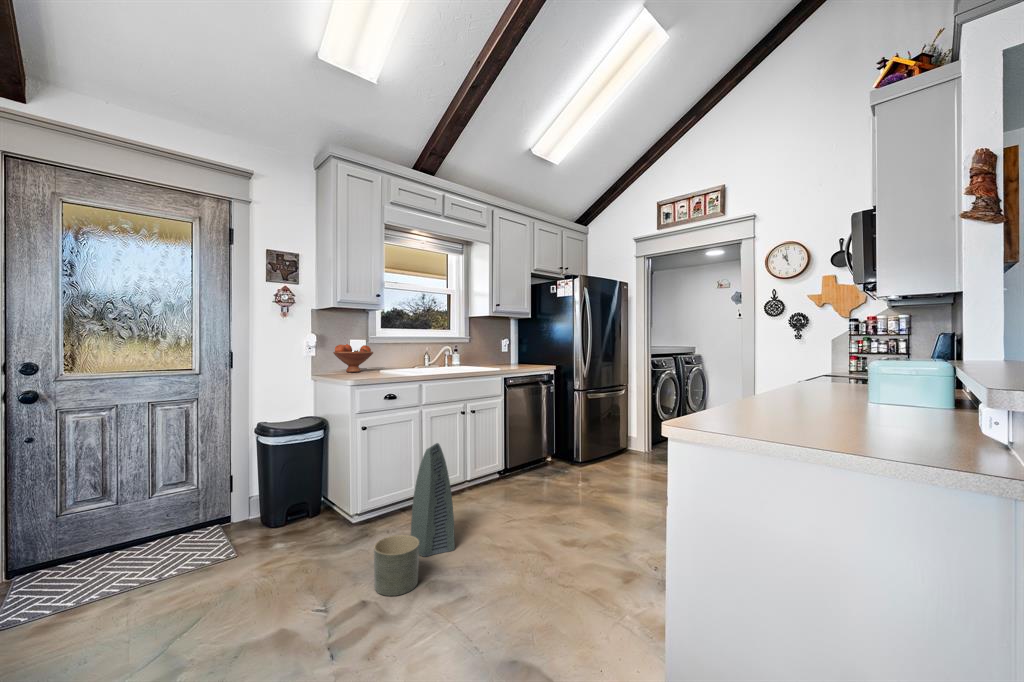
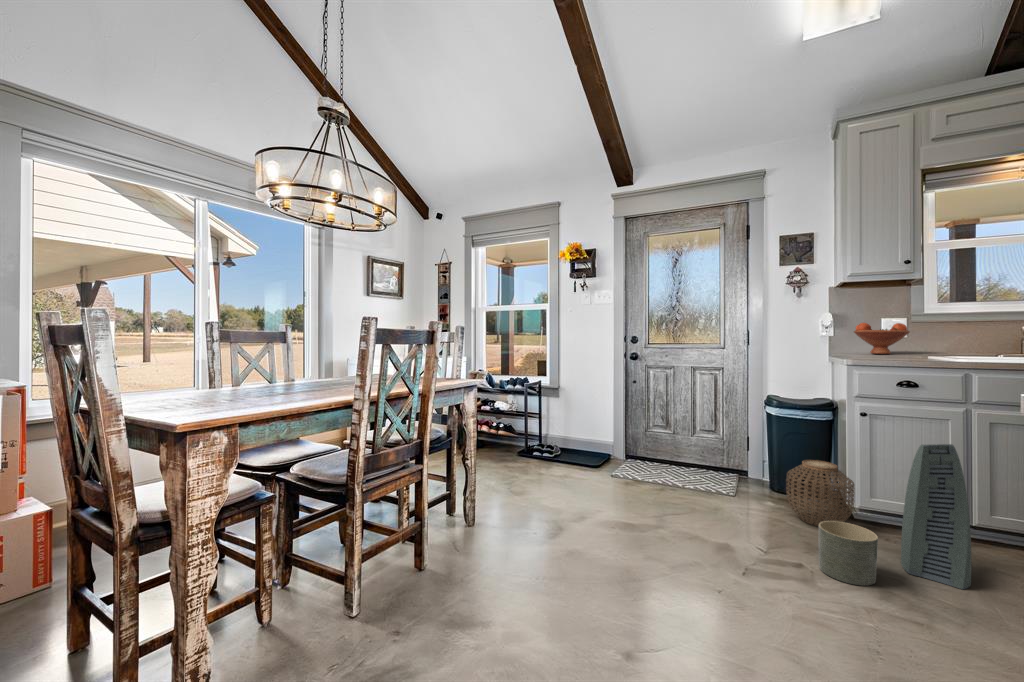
woven basket: none [305,482,364,551] -> present [786,460,855,526]

